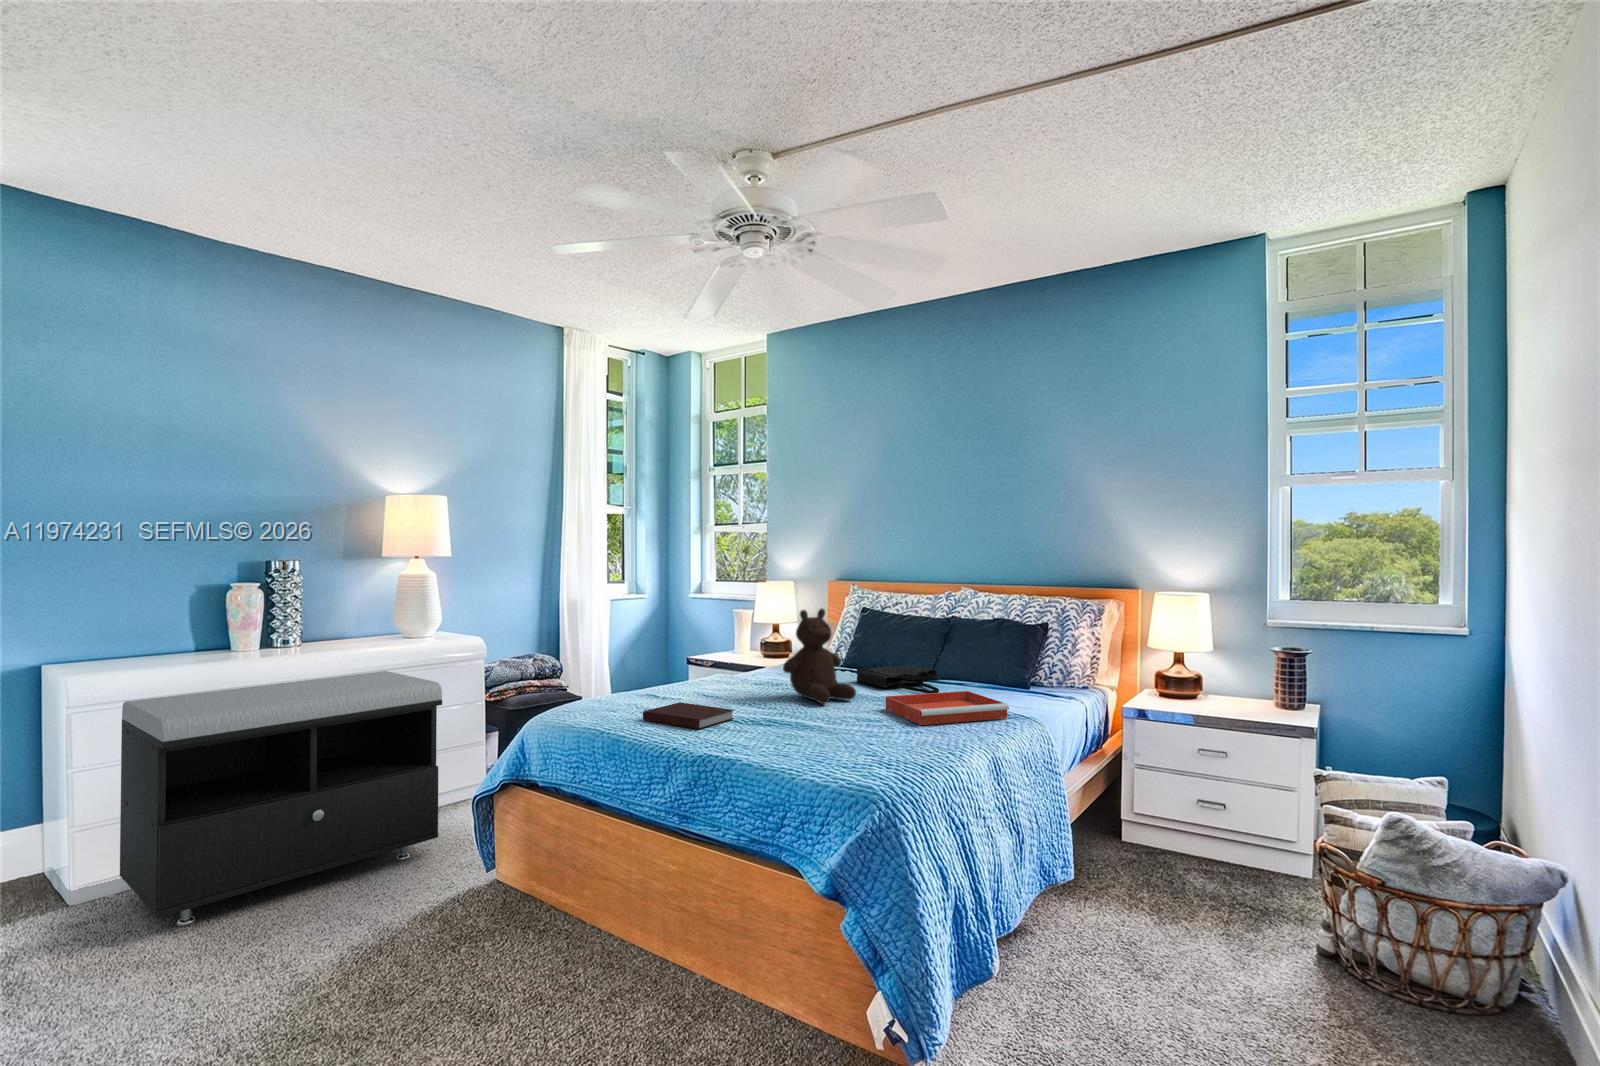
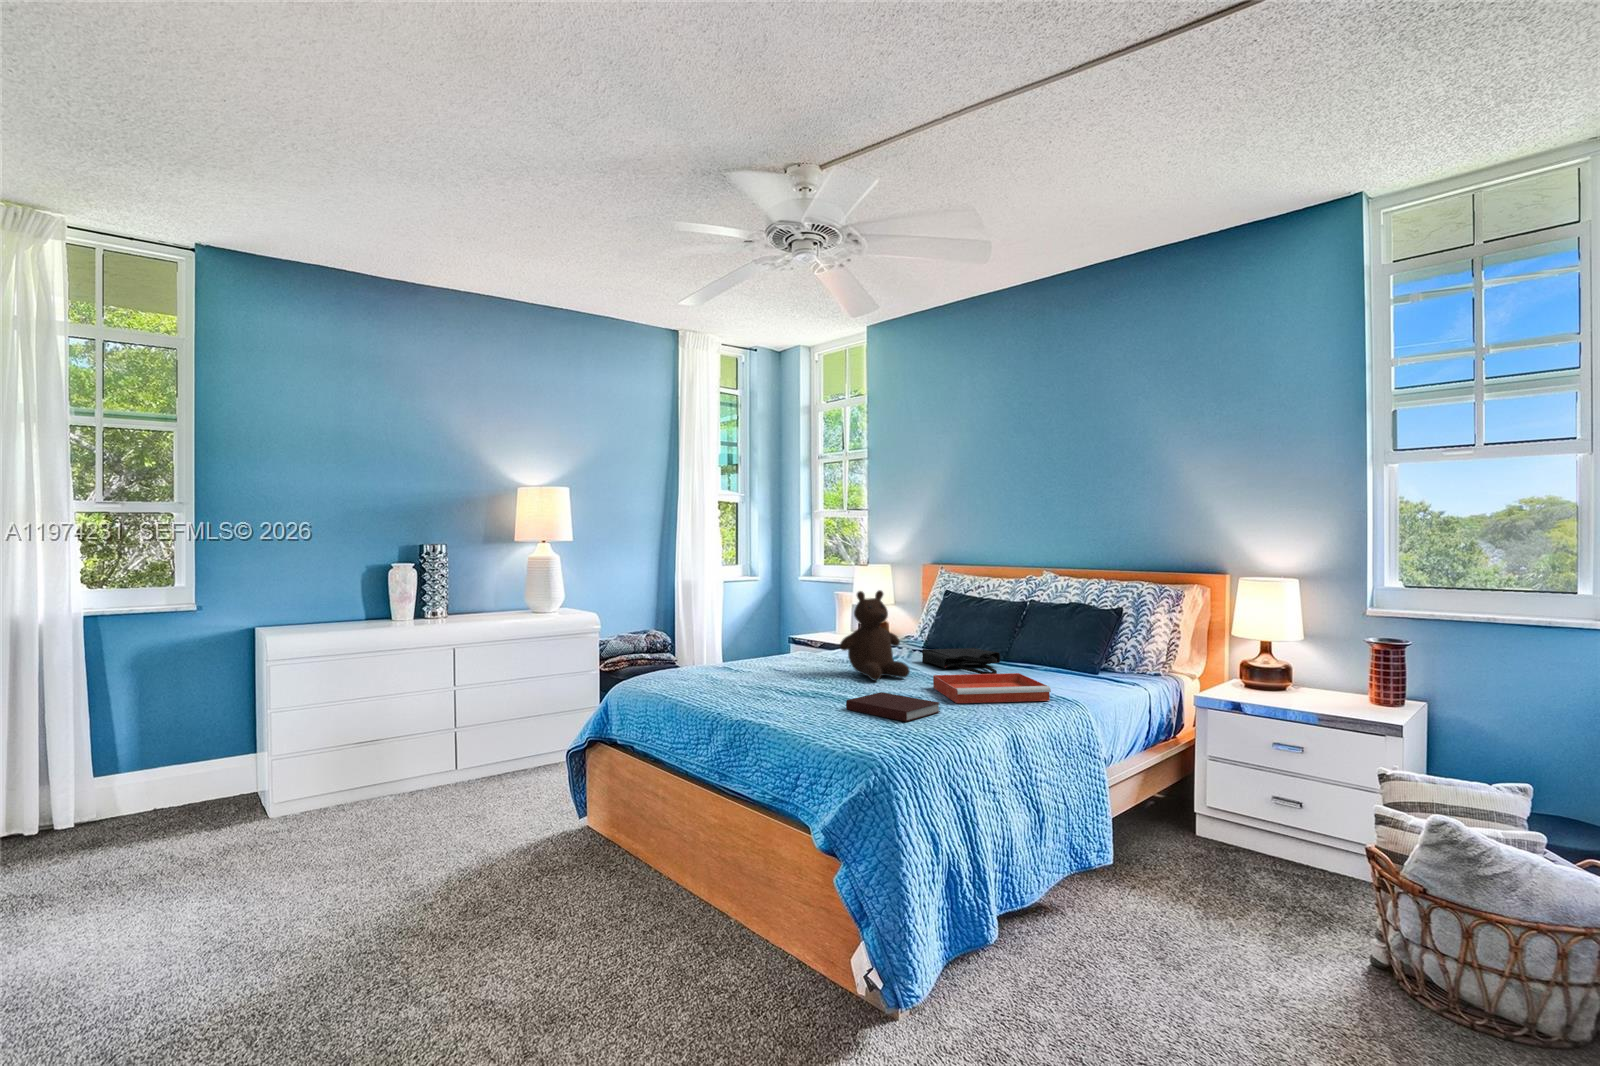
storage bench: present [120,671,442,926] -> none [304,639,549,840]
notebook: present [643,702,734,729] -> present [846,692,940,722]

